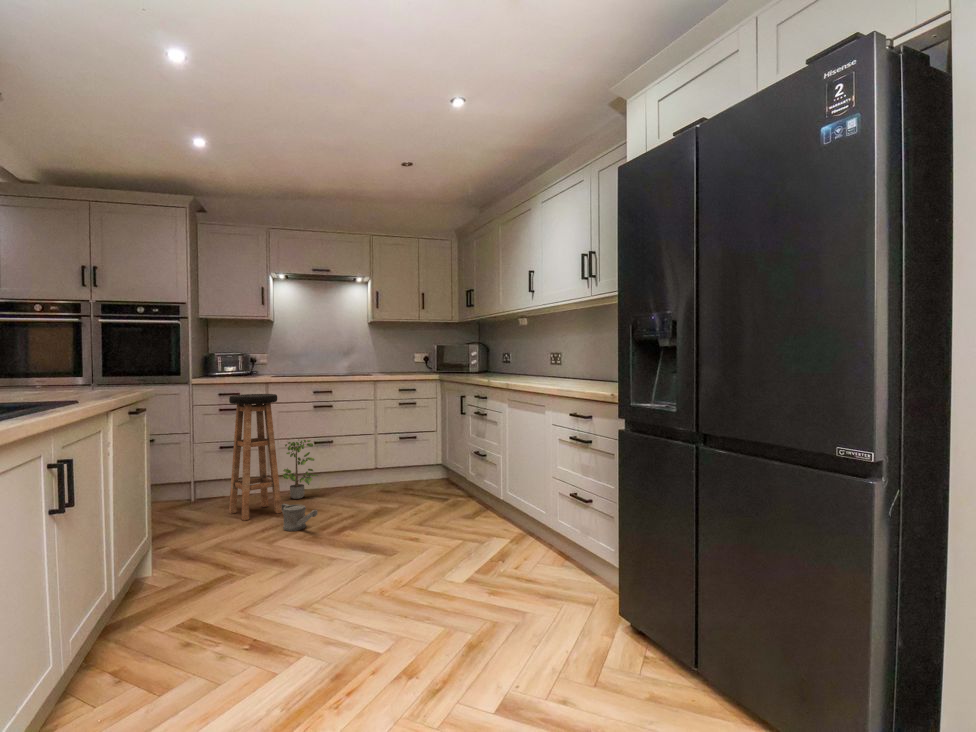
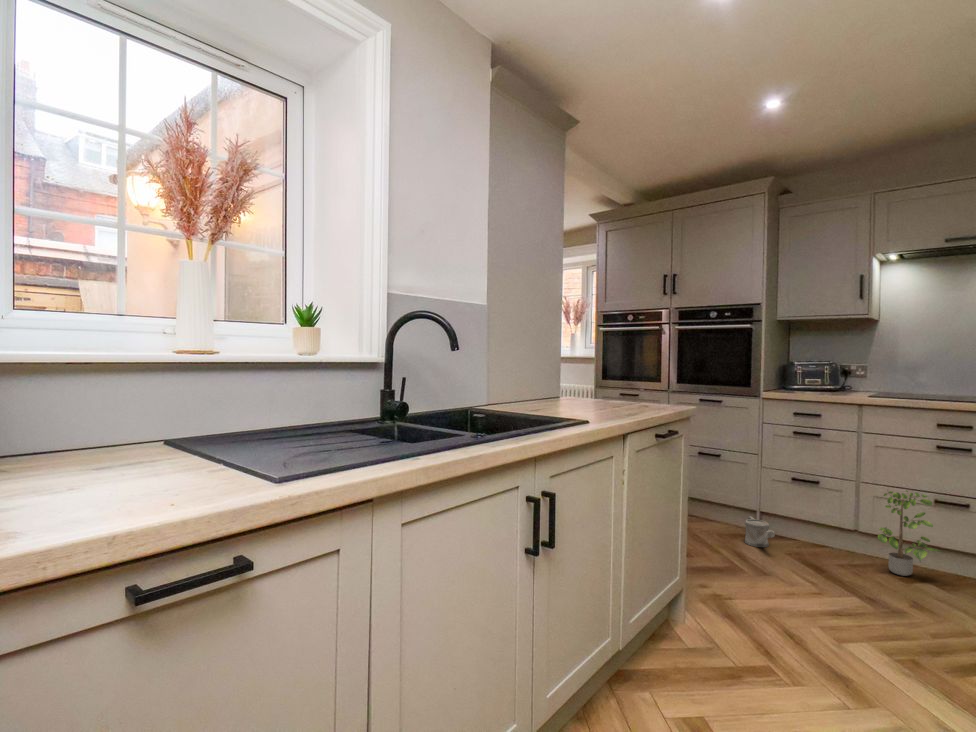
bar stool: present [229,394,282,521] -> none [796,418,871,591]
watering can: present [282,504,317,531] -> present [745,516,775,547]

